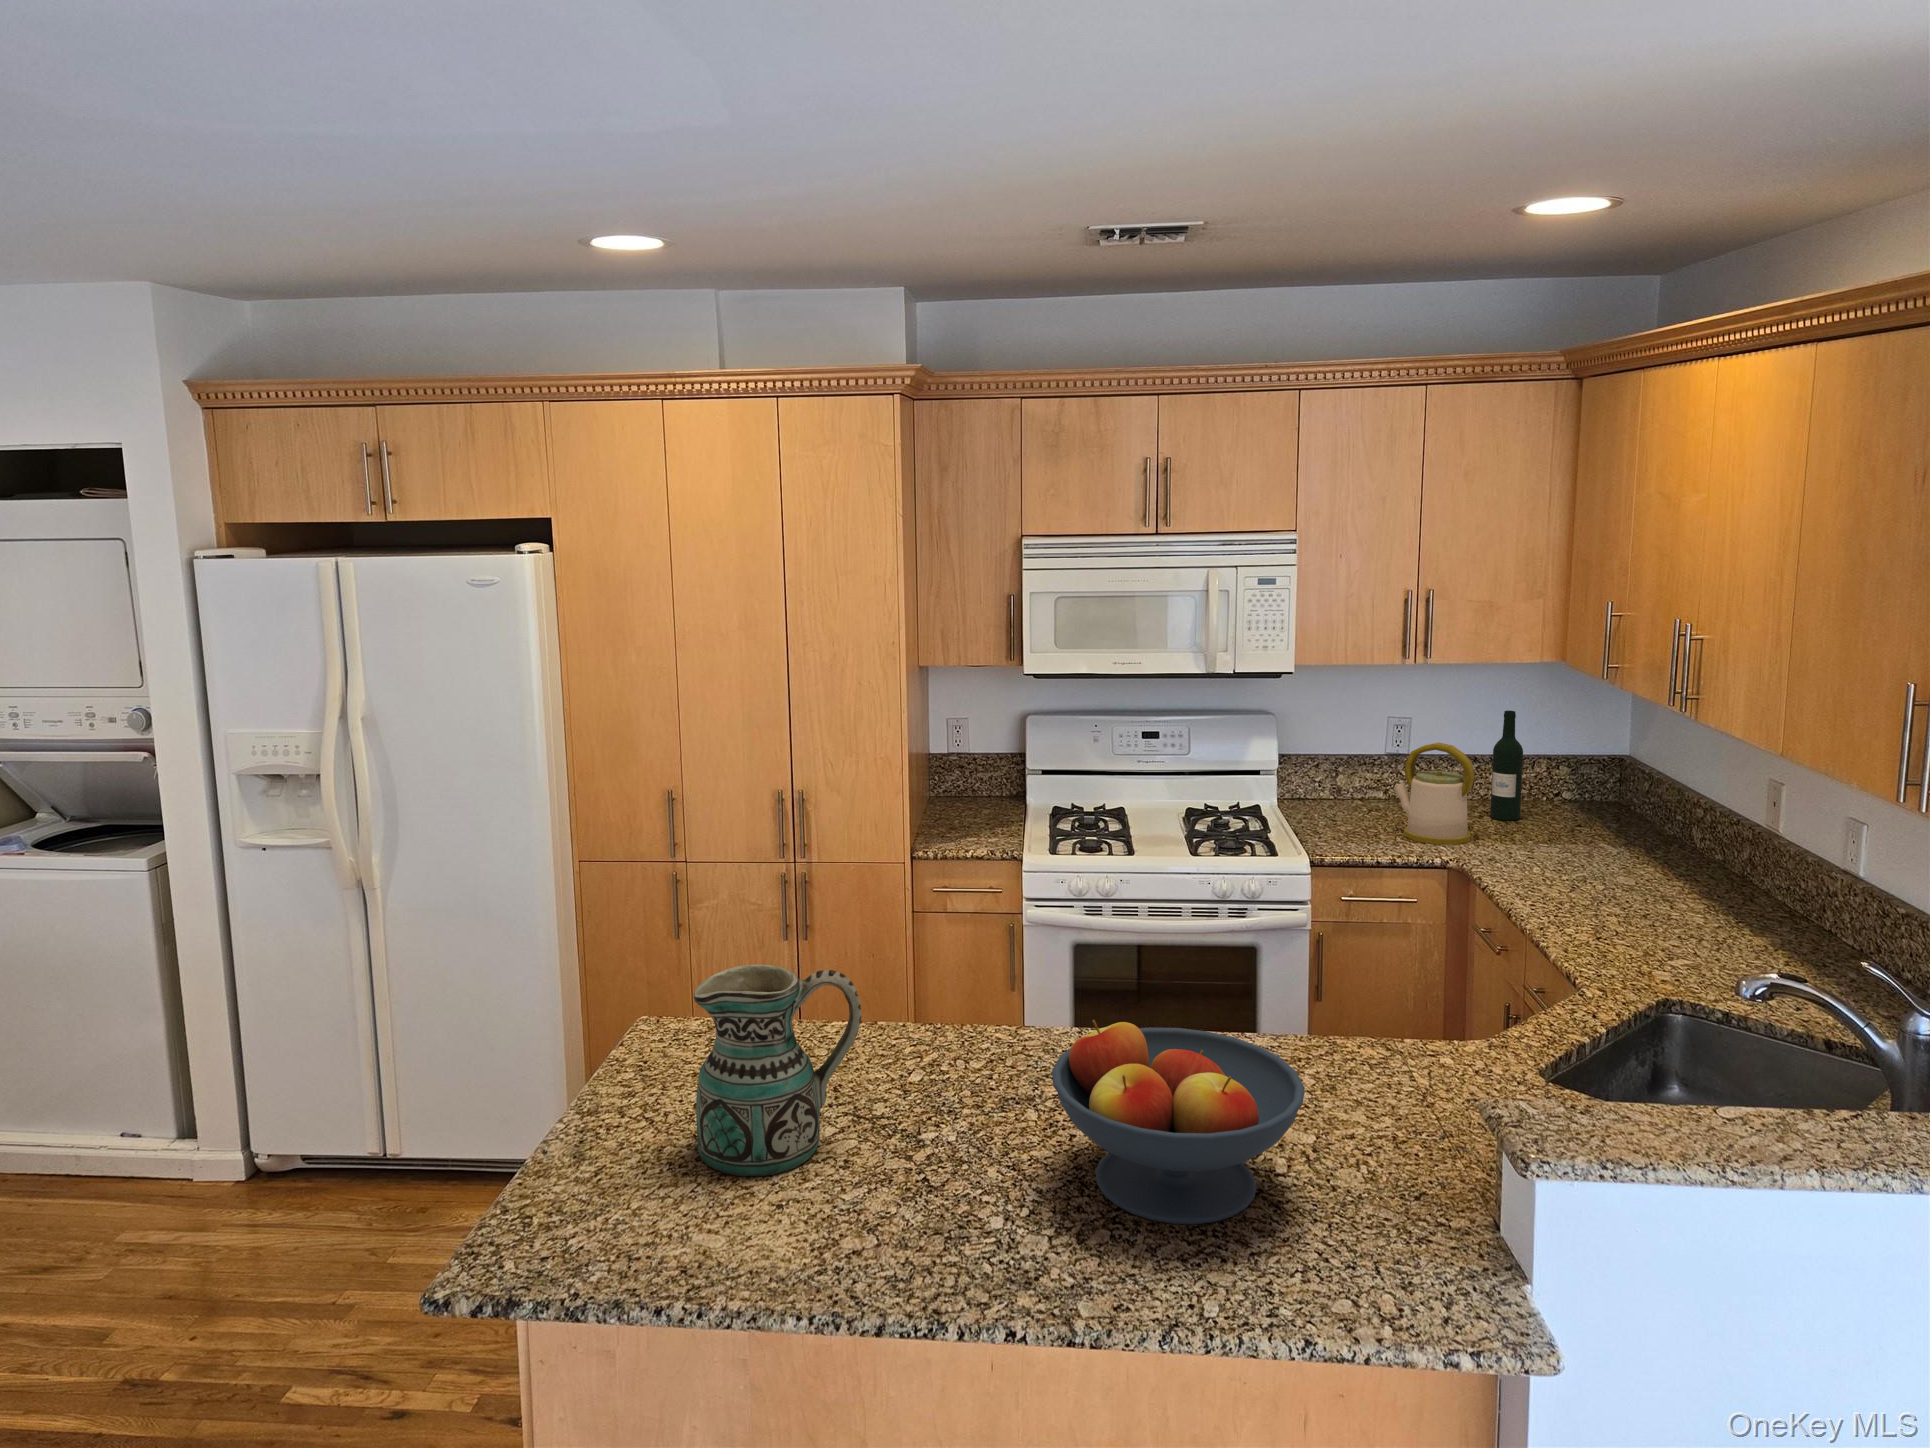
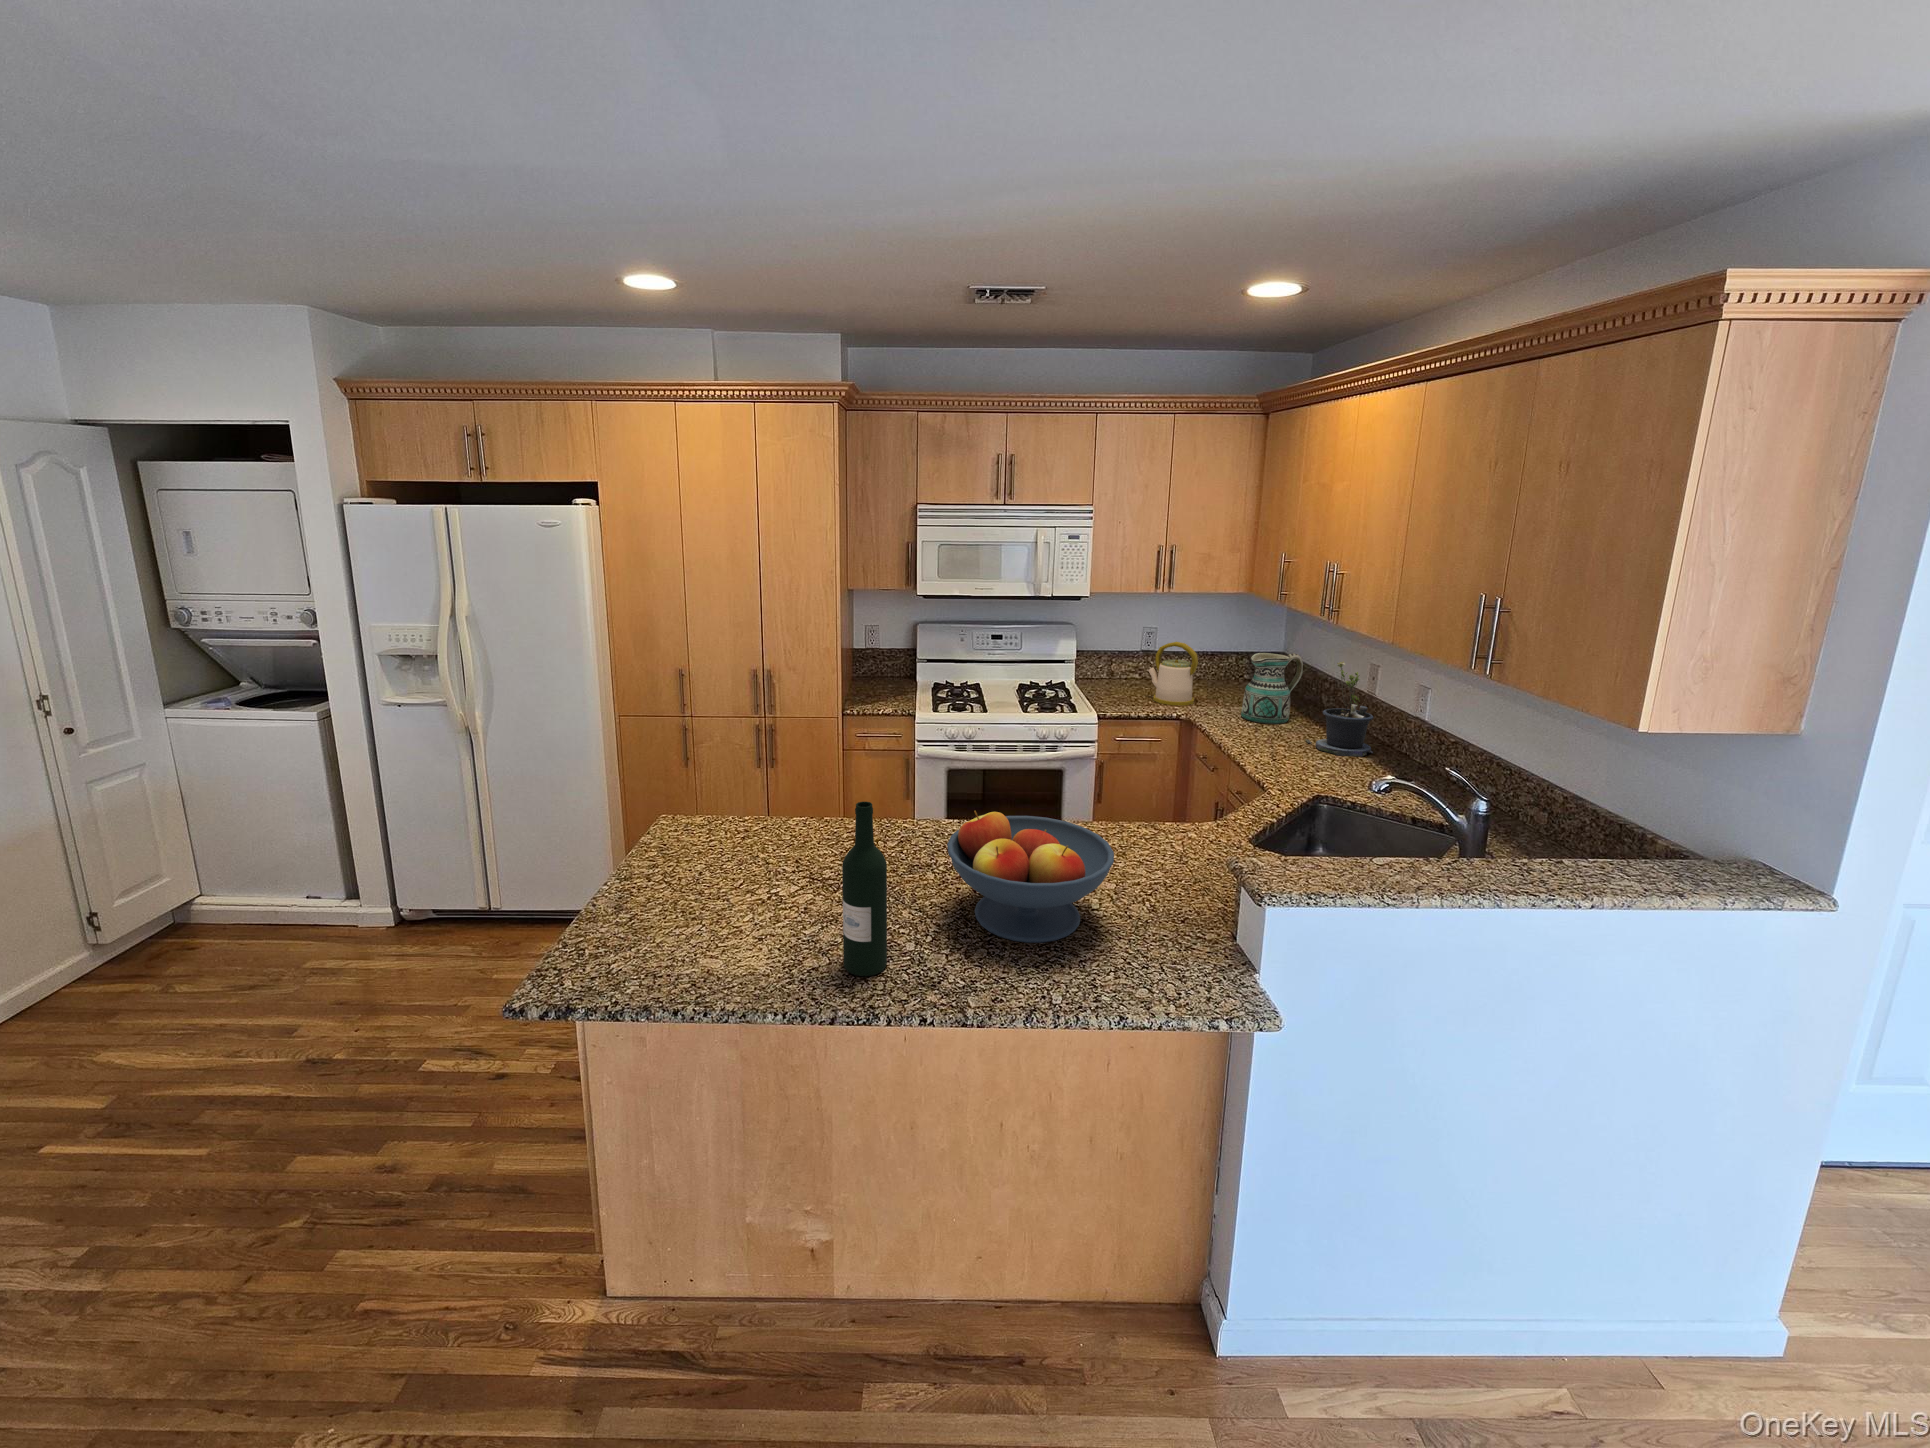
wine bottle: present [1490,711,1523,821] -> present [842,802,887,976]
potted plant: none [1650,778,1765,933] -> present [1305,661,1373,757]
ceramic pitcher: present [694,965,861,1176] -> present [1241,653,1303,724]

